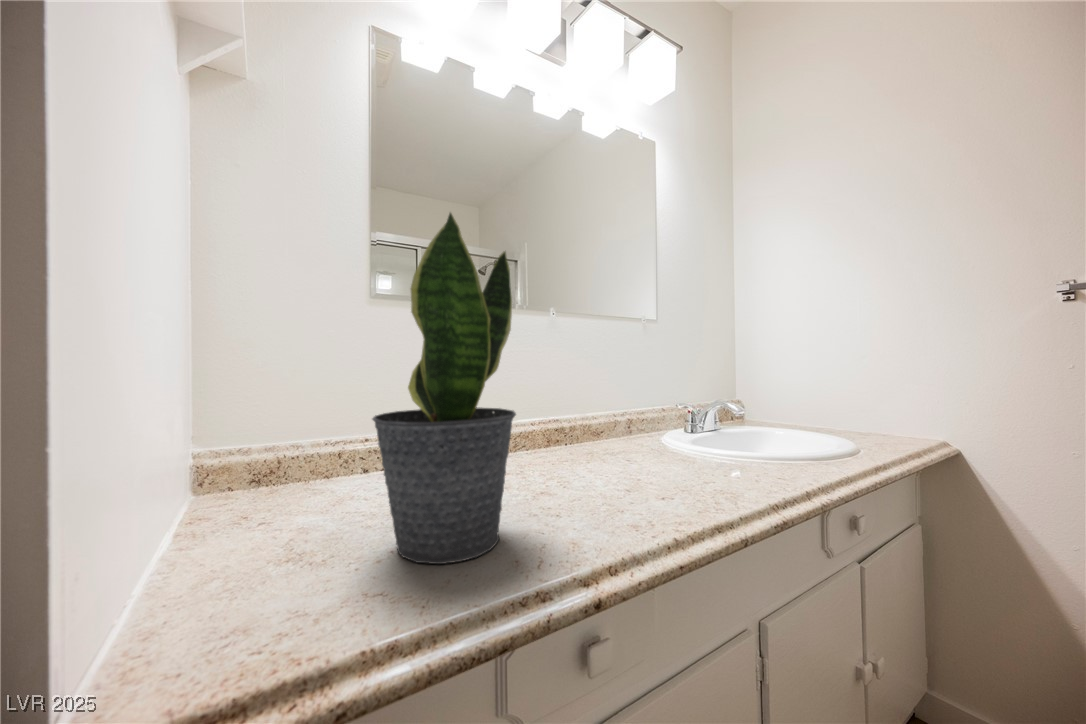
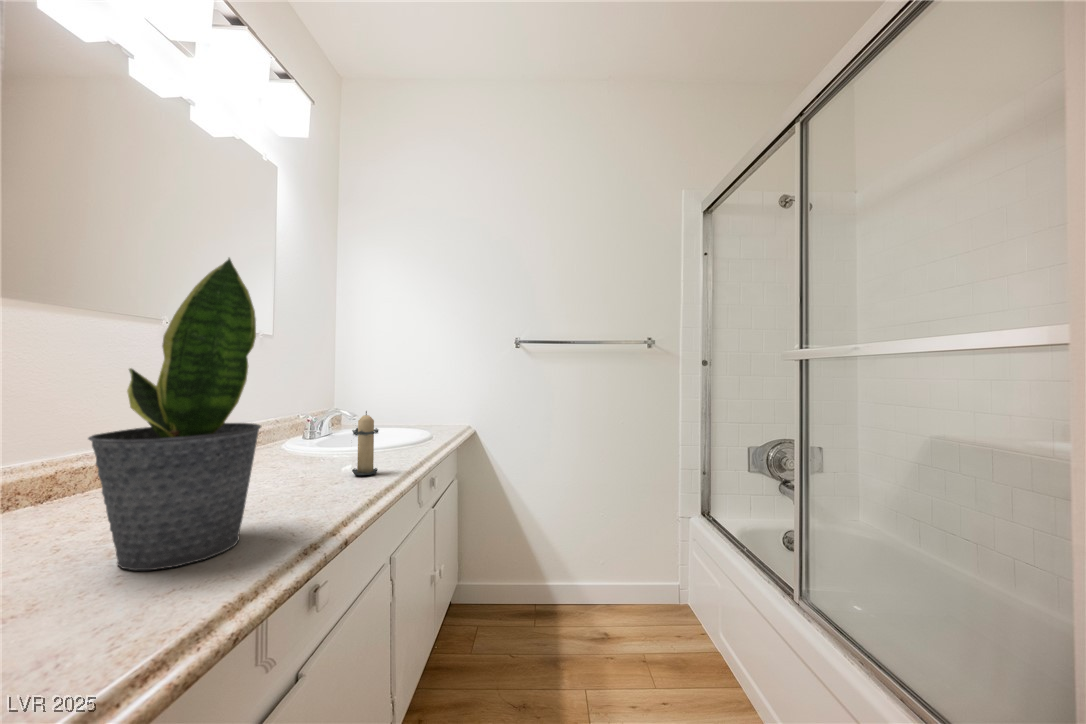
candle: none [684,406,730,499] -> present [352,411,379,475]

